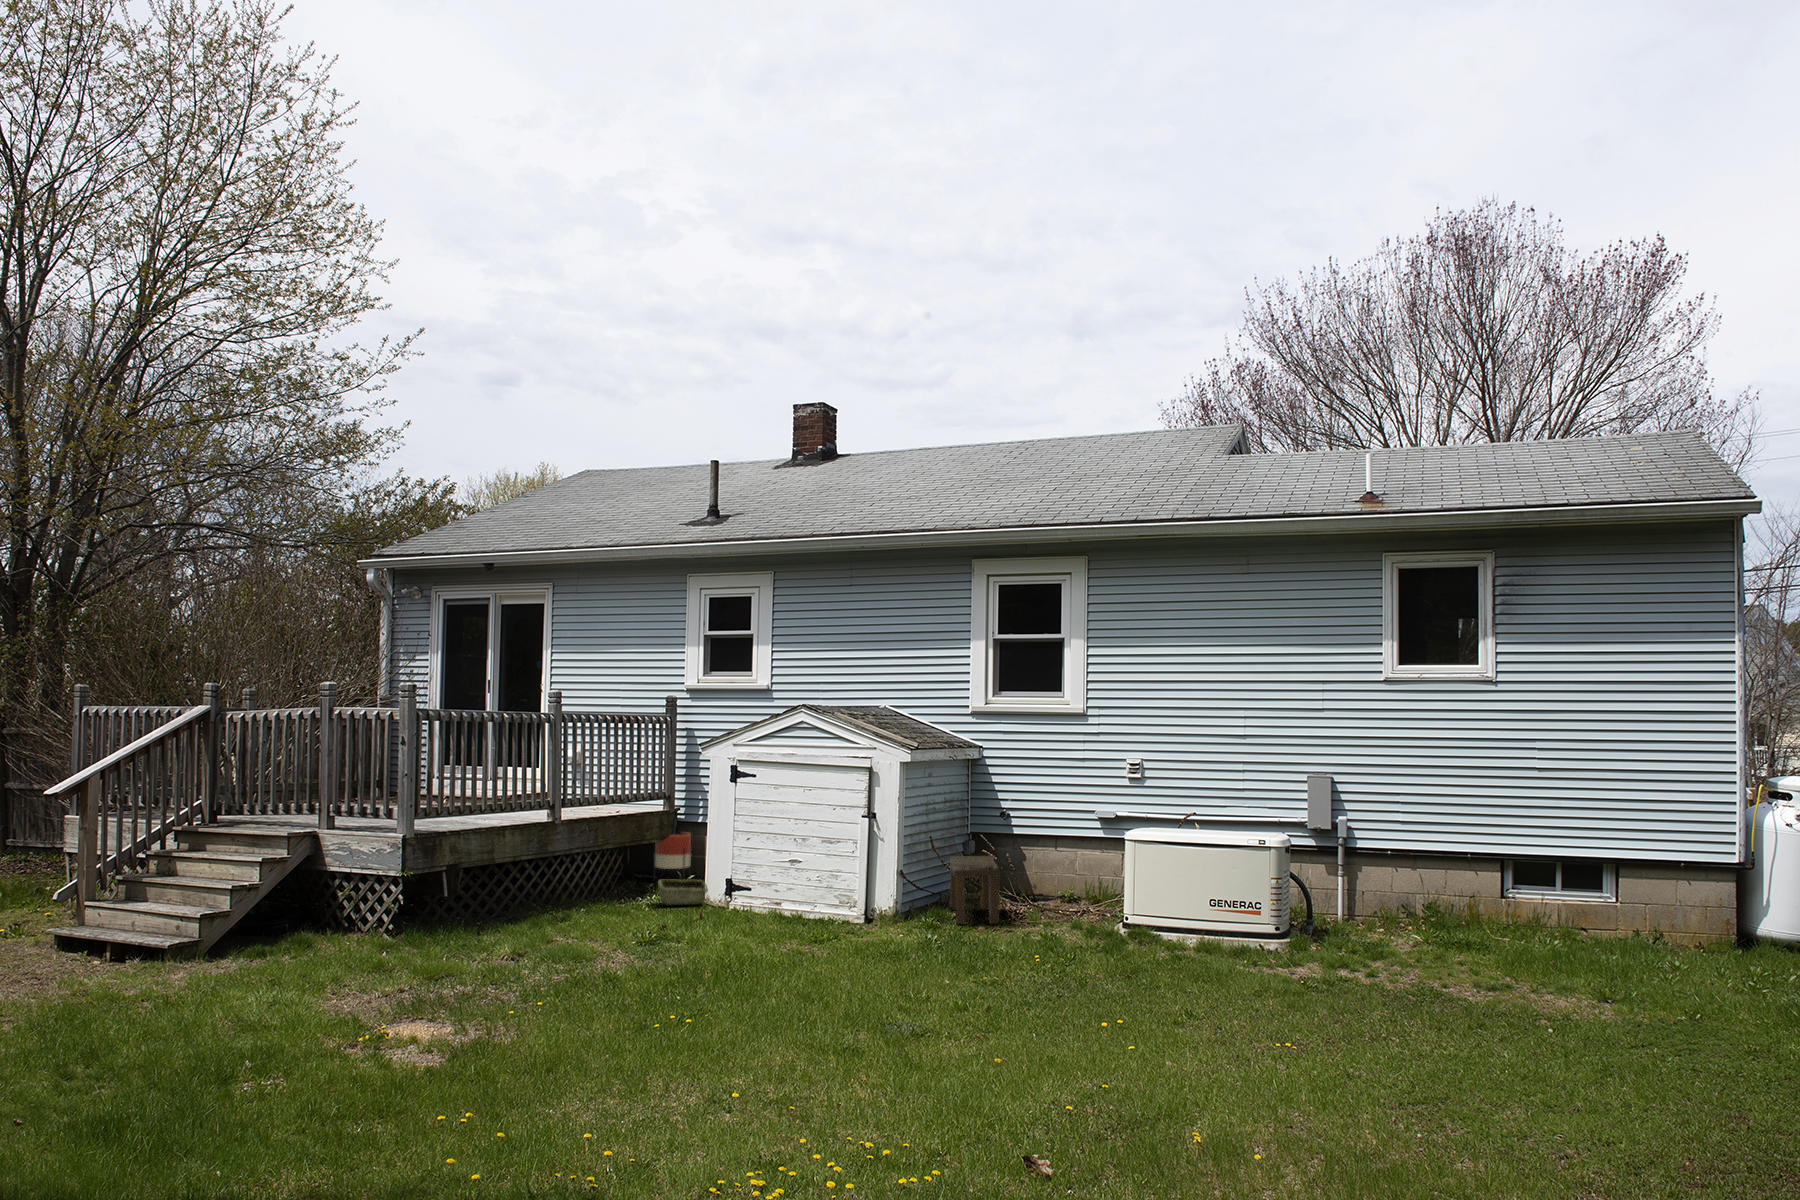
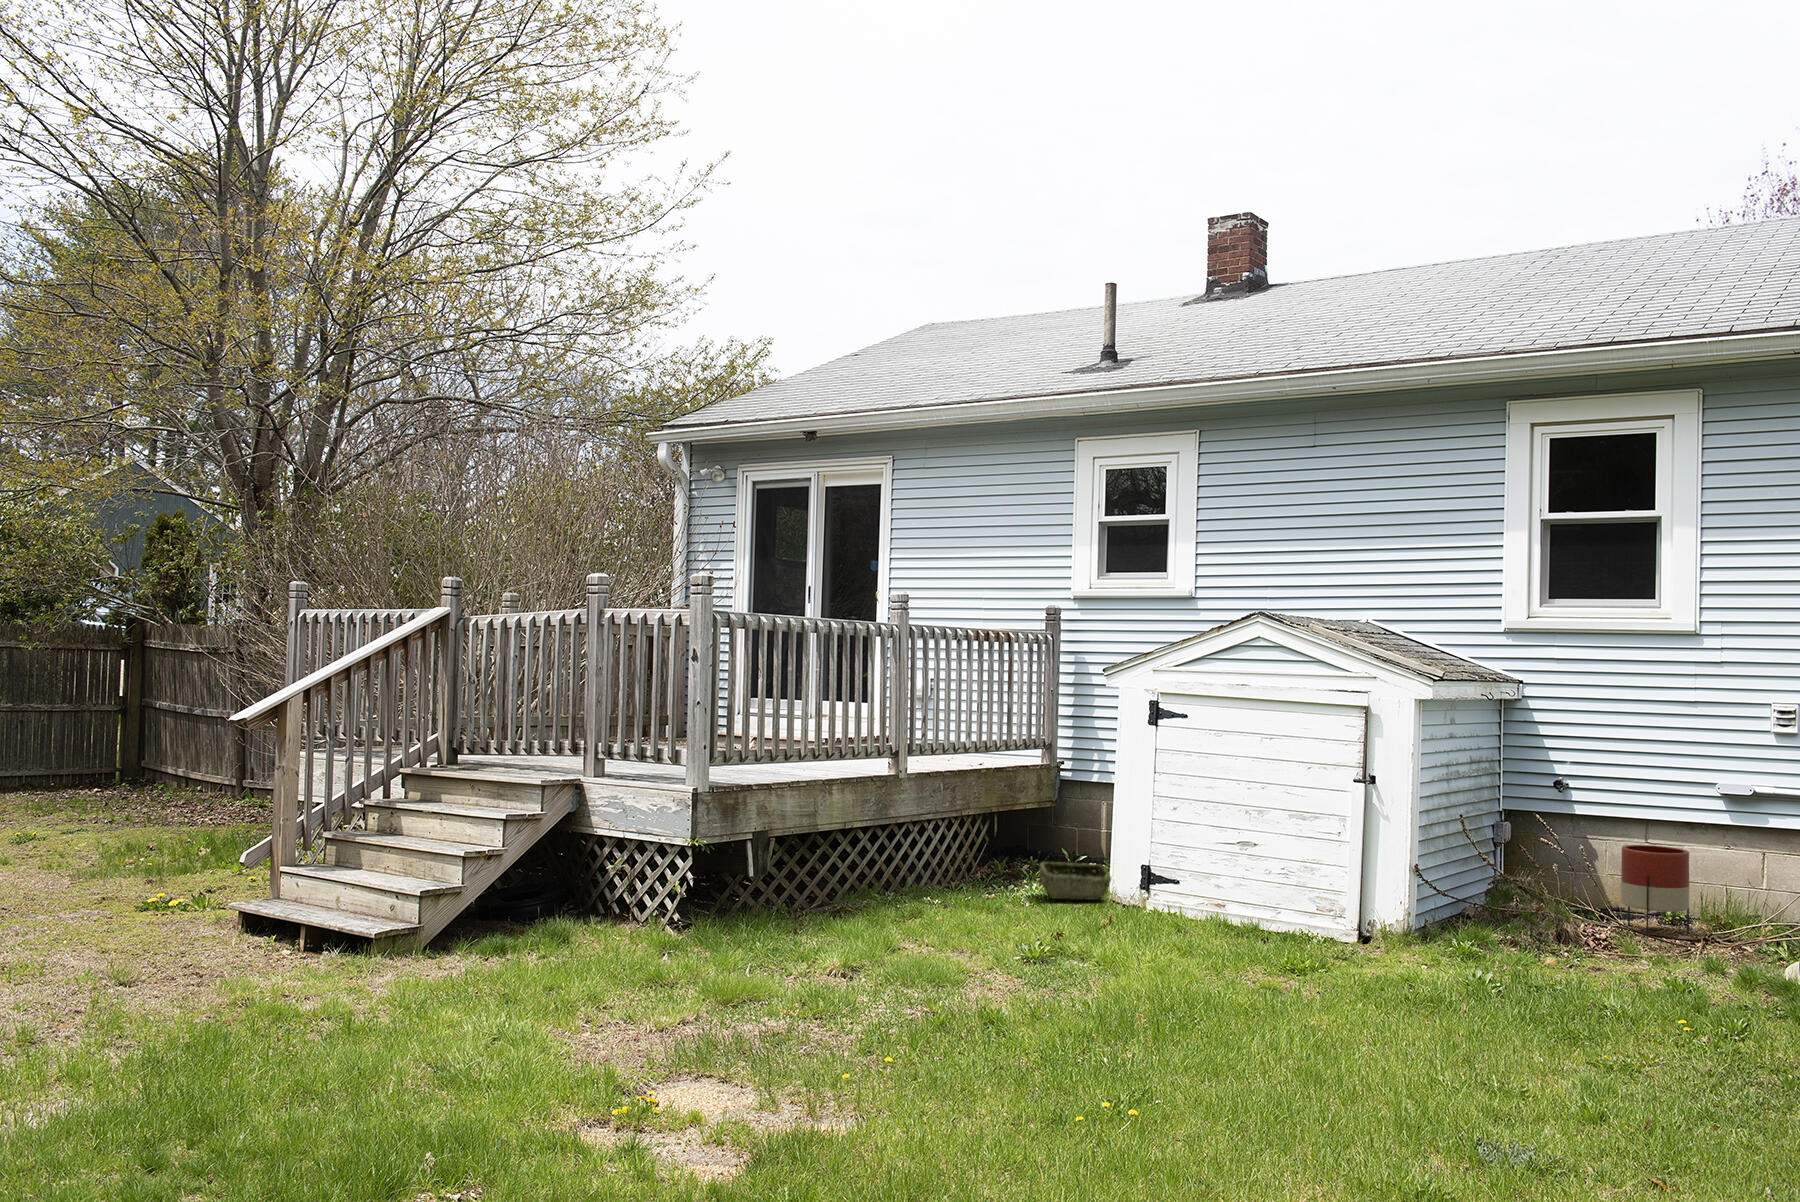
planter: present [654,832,691,875] -> present [1621,845,1689,936]
bench: present [950,856,999,924] -> none [1484,846,1583,957]

